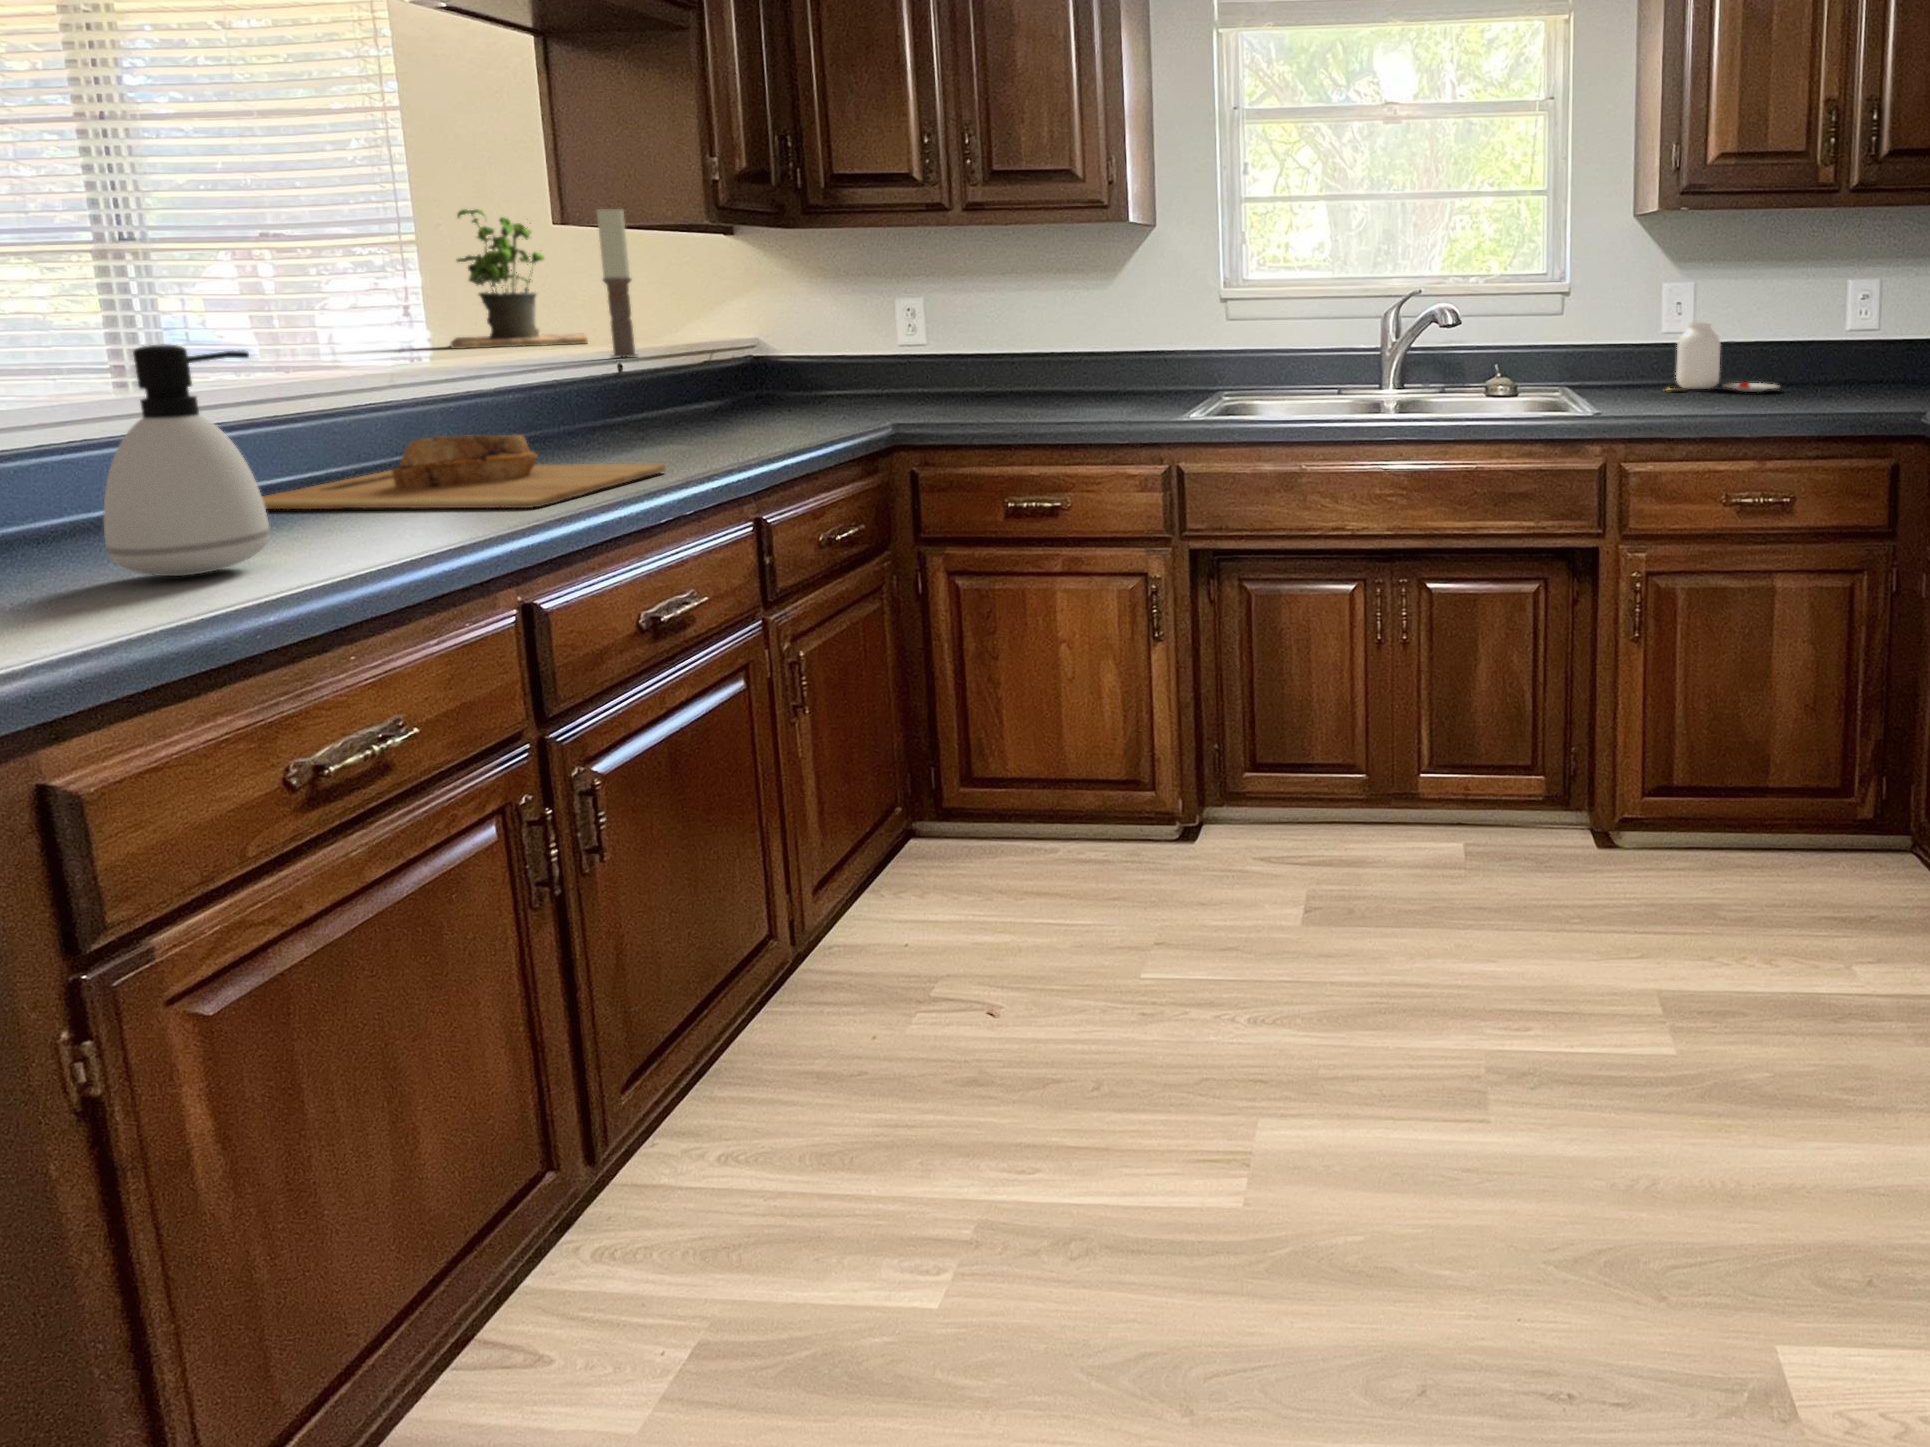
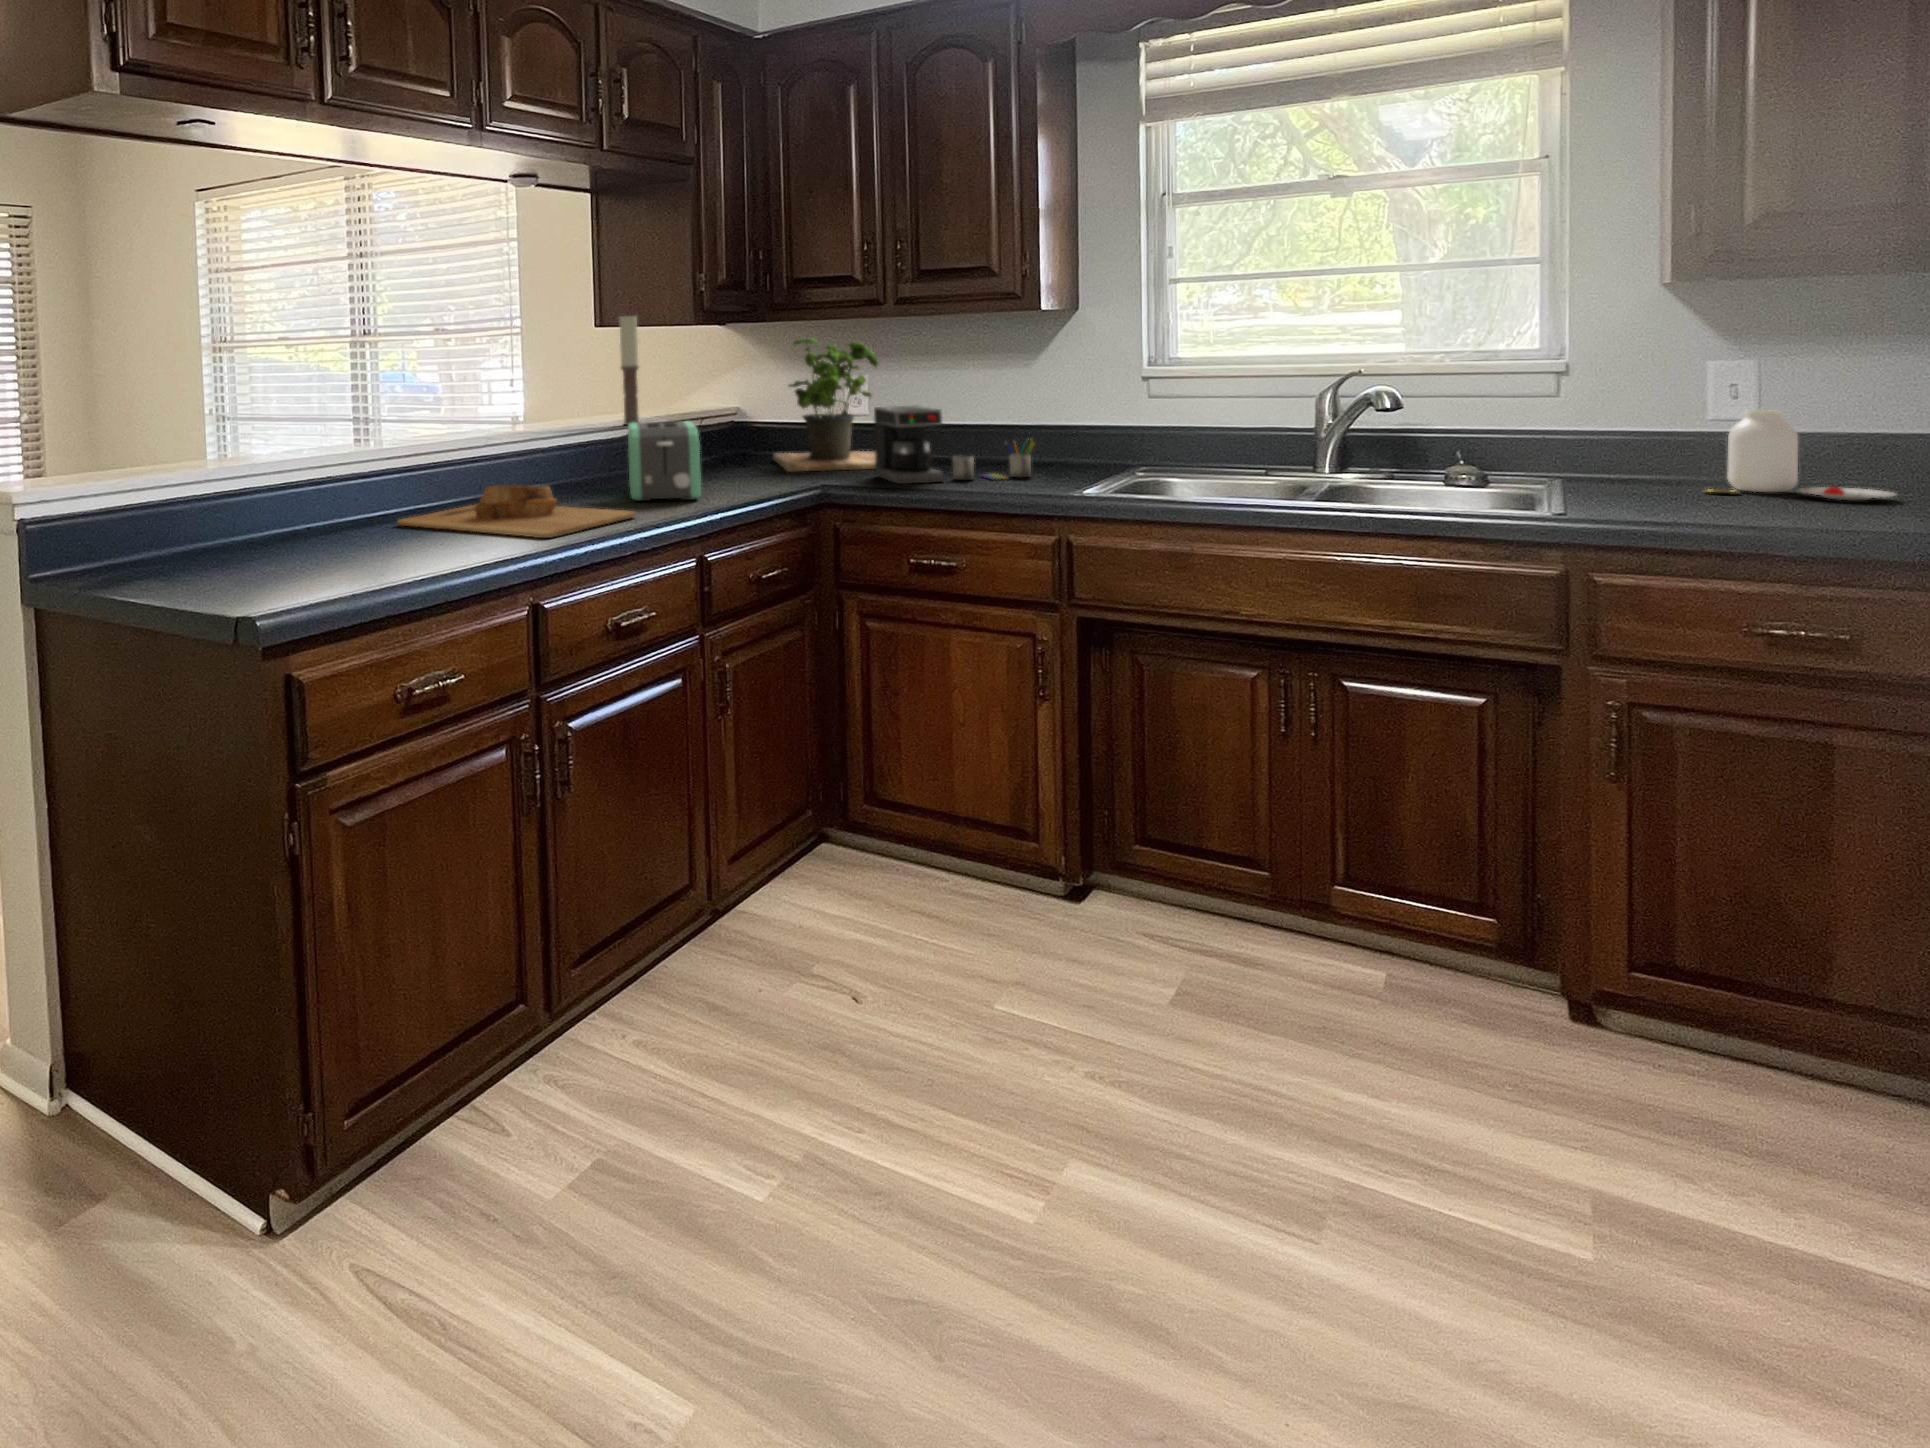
potted plant: present [451,209,587,349] -> present [774,338,878,472]
coffee maker: none [953,328,1132,417] -> present [874,406,1034,484]
soap dispenser: present [104,345,270,576] -> none [332,431,404,566]
toaster: none [629,346,750,453] -> present [628,421,701,501]

